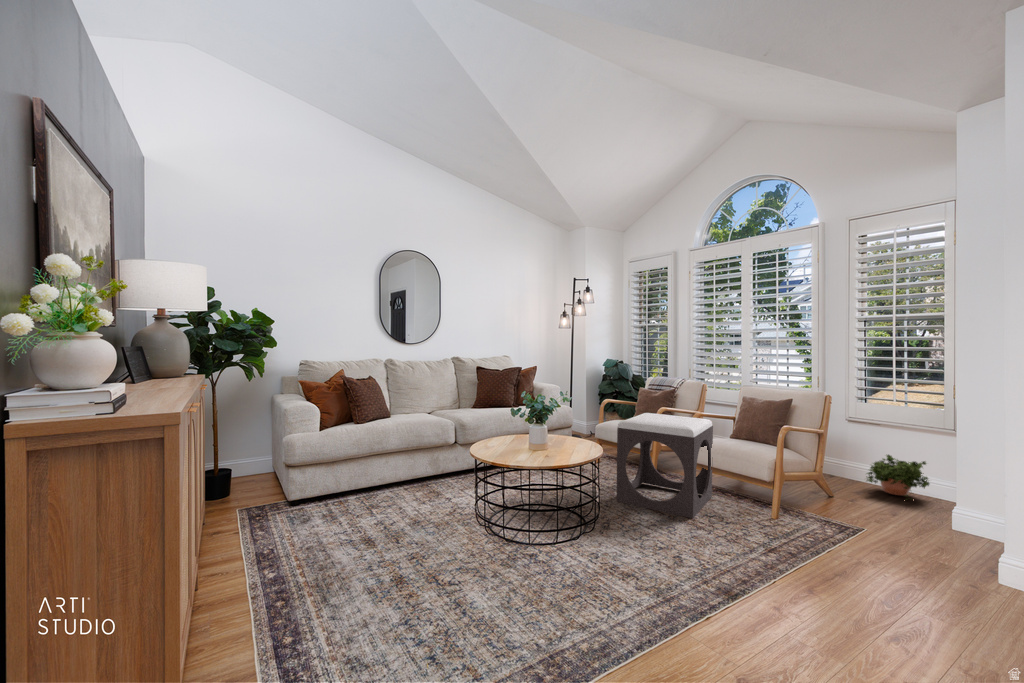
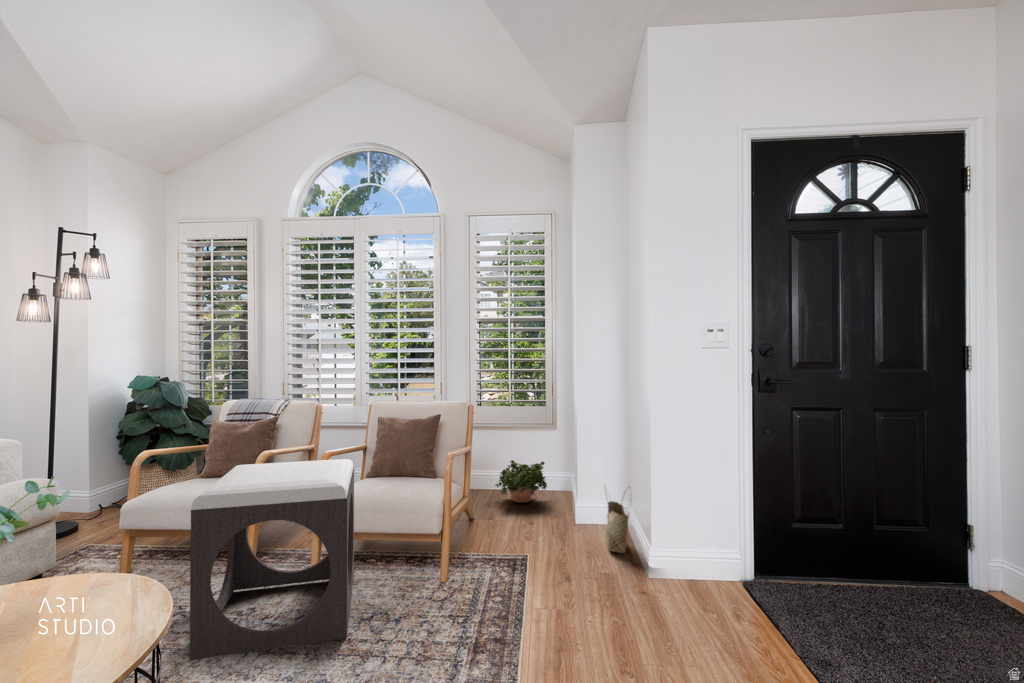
woven basket: none [957,485,995,554] -> present [605,501,629,553]

